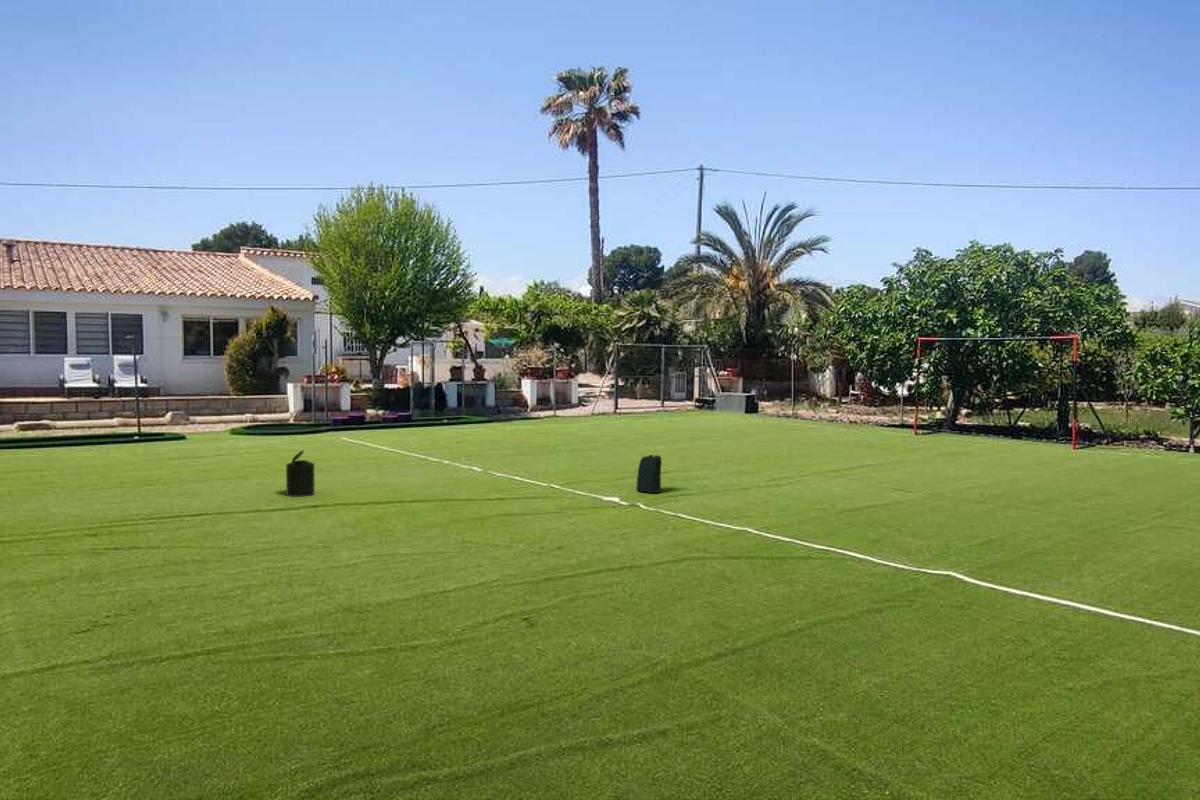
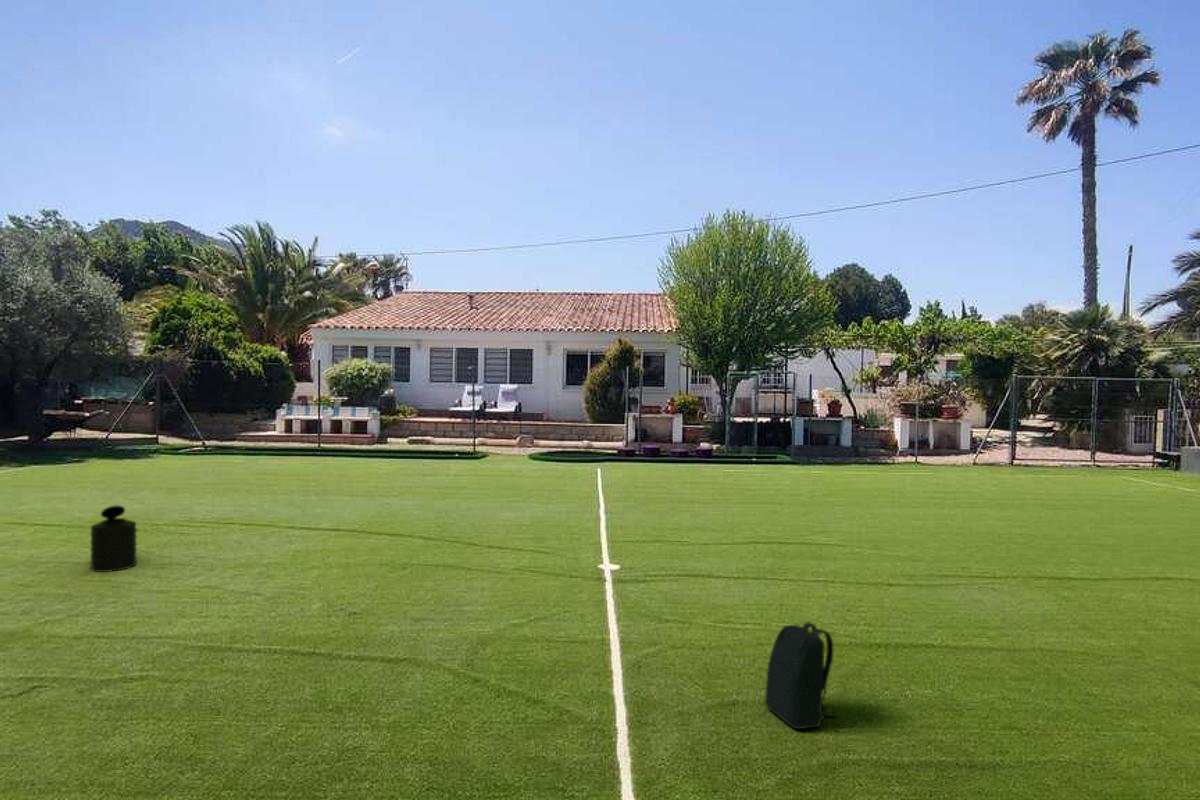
trash can: present [286,451,315,497] -> present [91,506,137,572]

